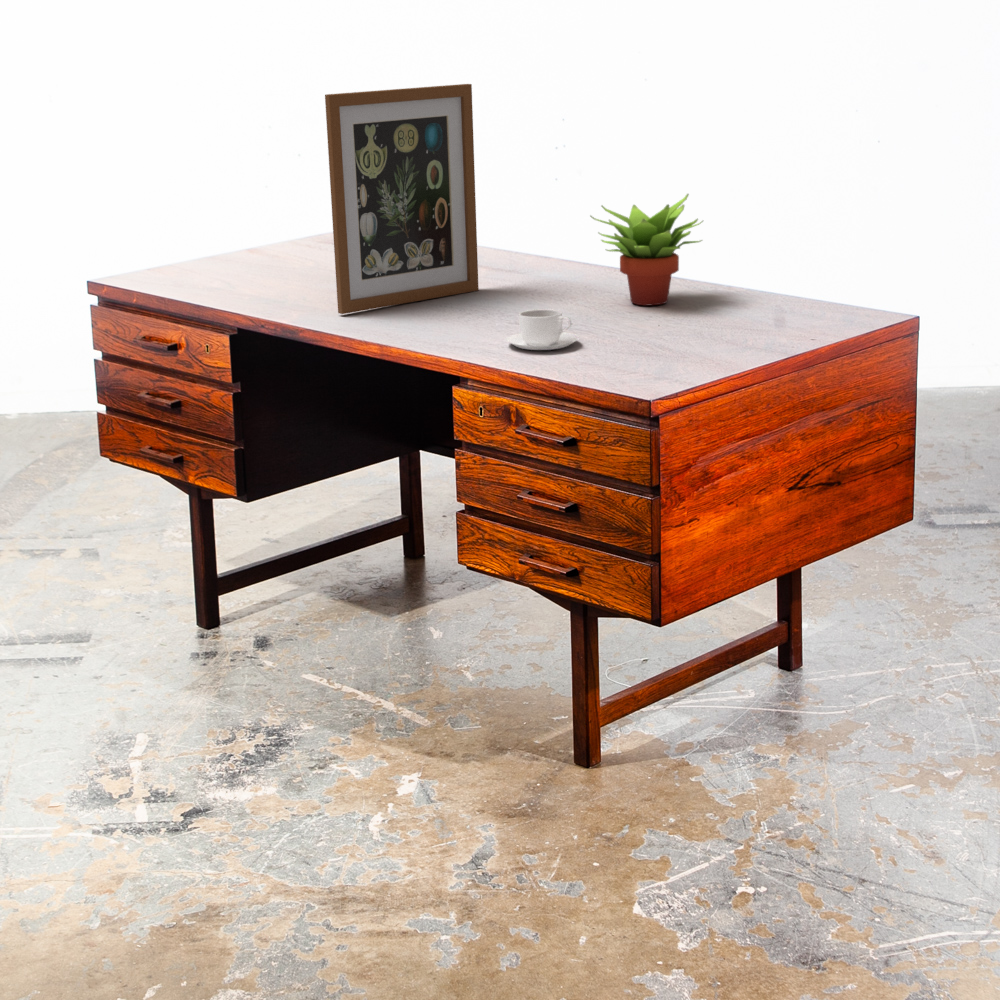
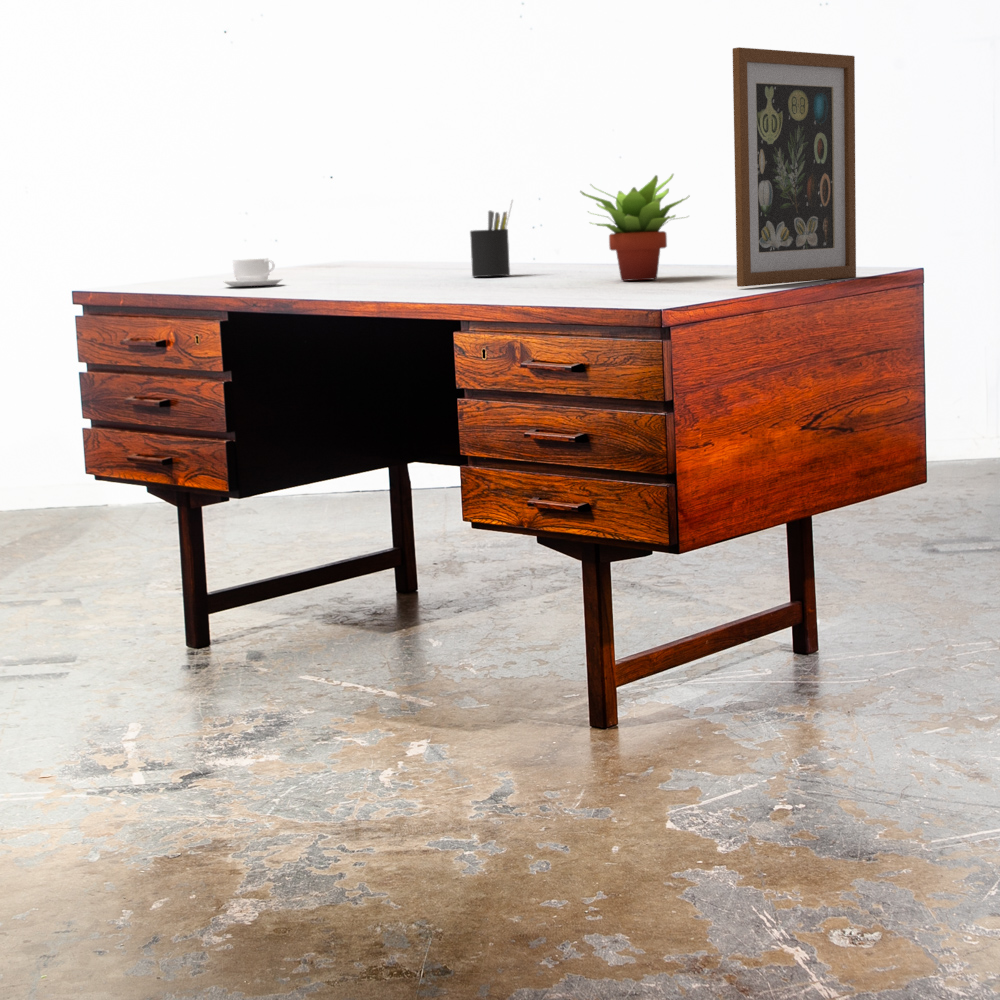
picture frame: present [325,84,479,314] -> present [733,47,856,287]
pen holder: none [484,194,529,275] -> present [470,202,512,277]
coffee cup: present [506,309,579,350] -> present [225,259,282,286]

